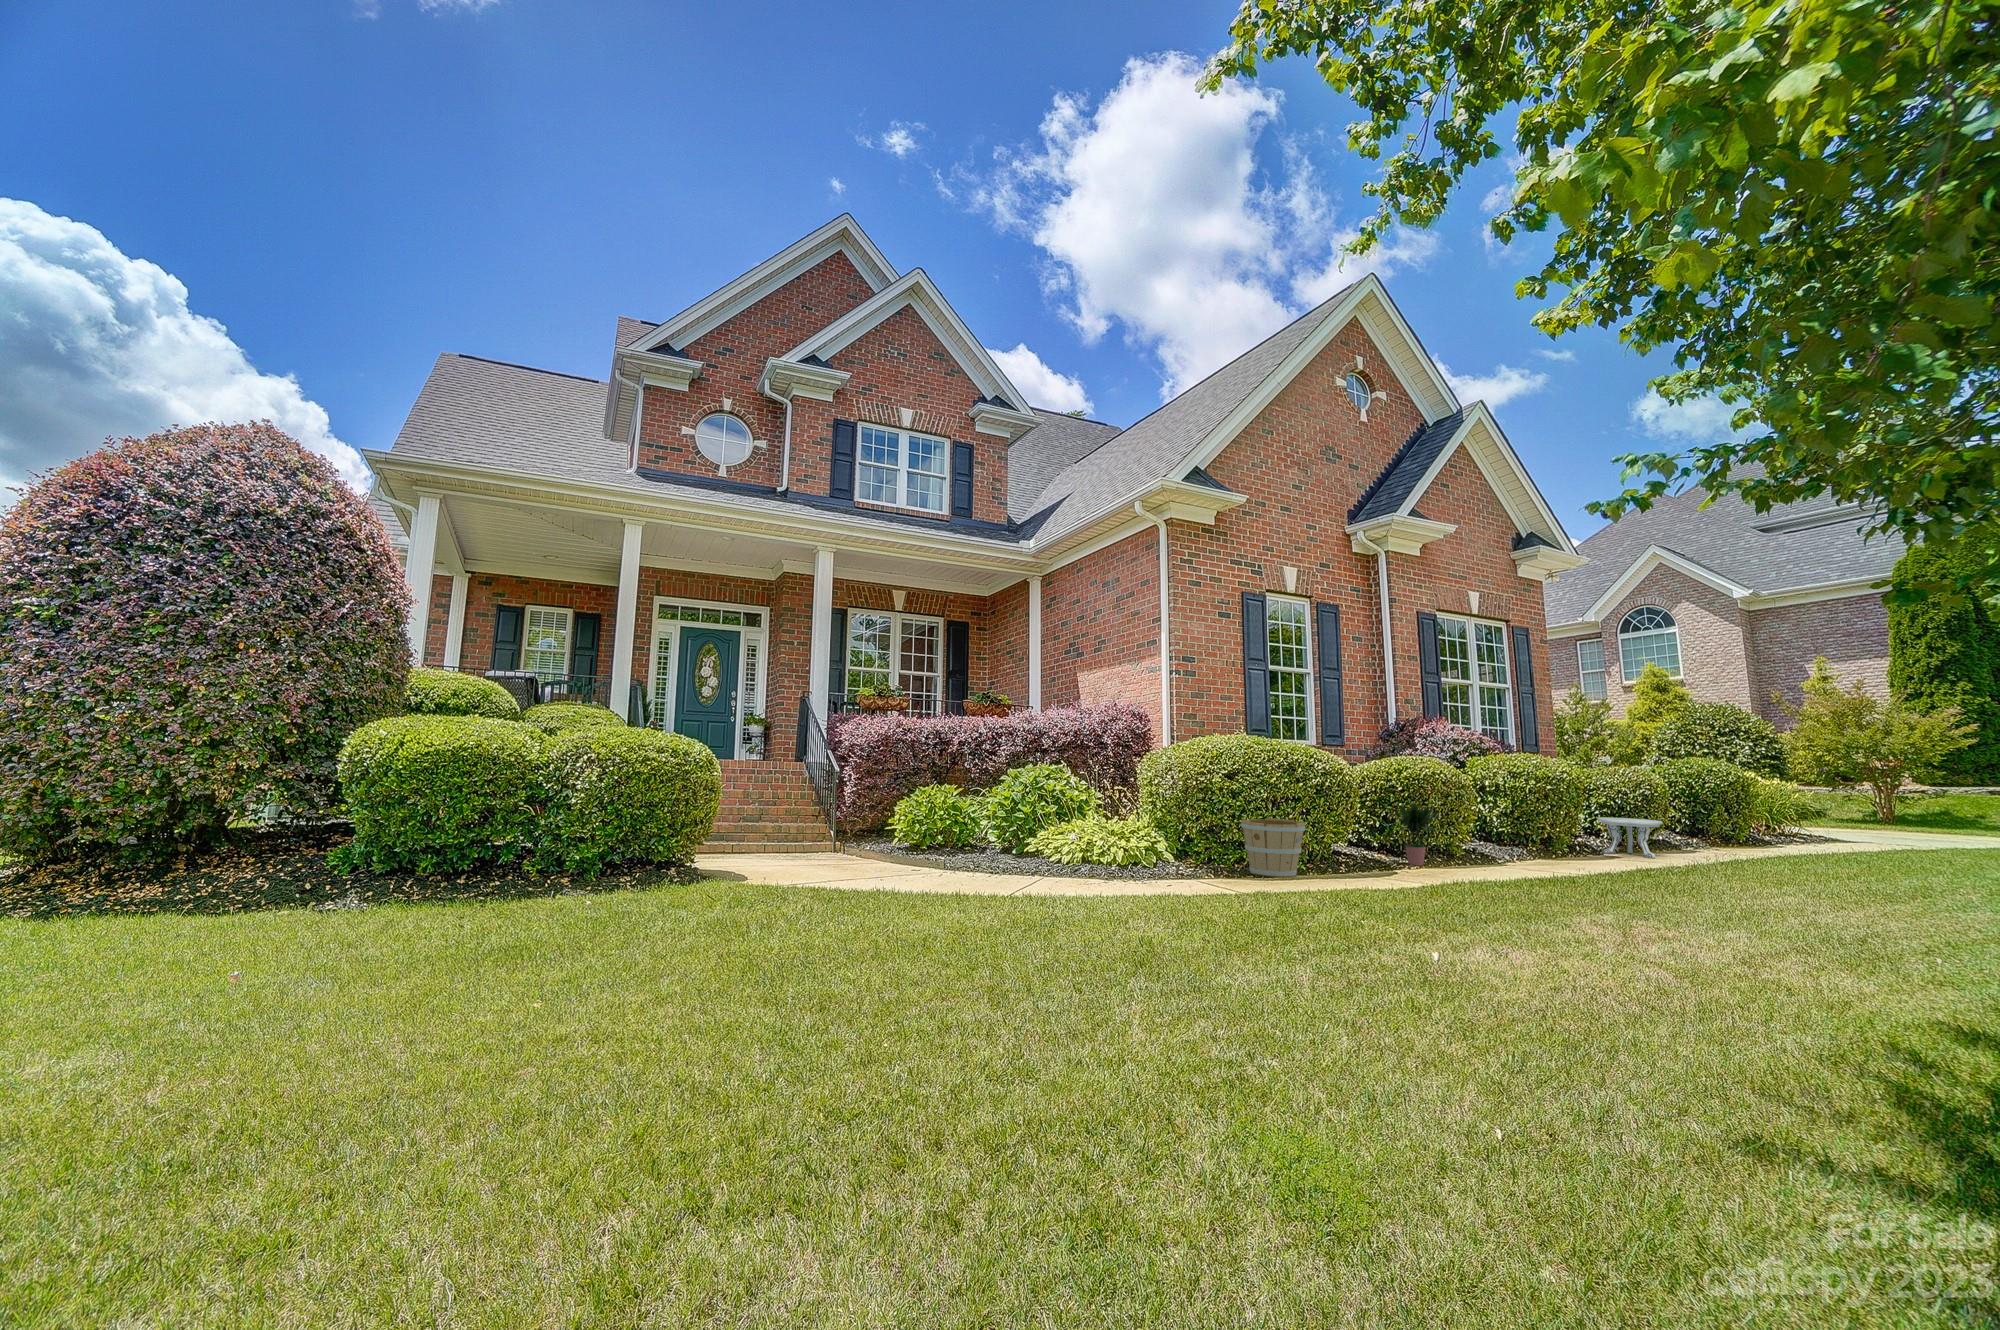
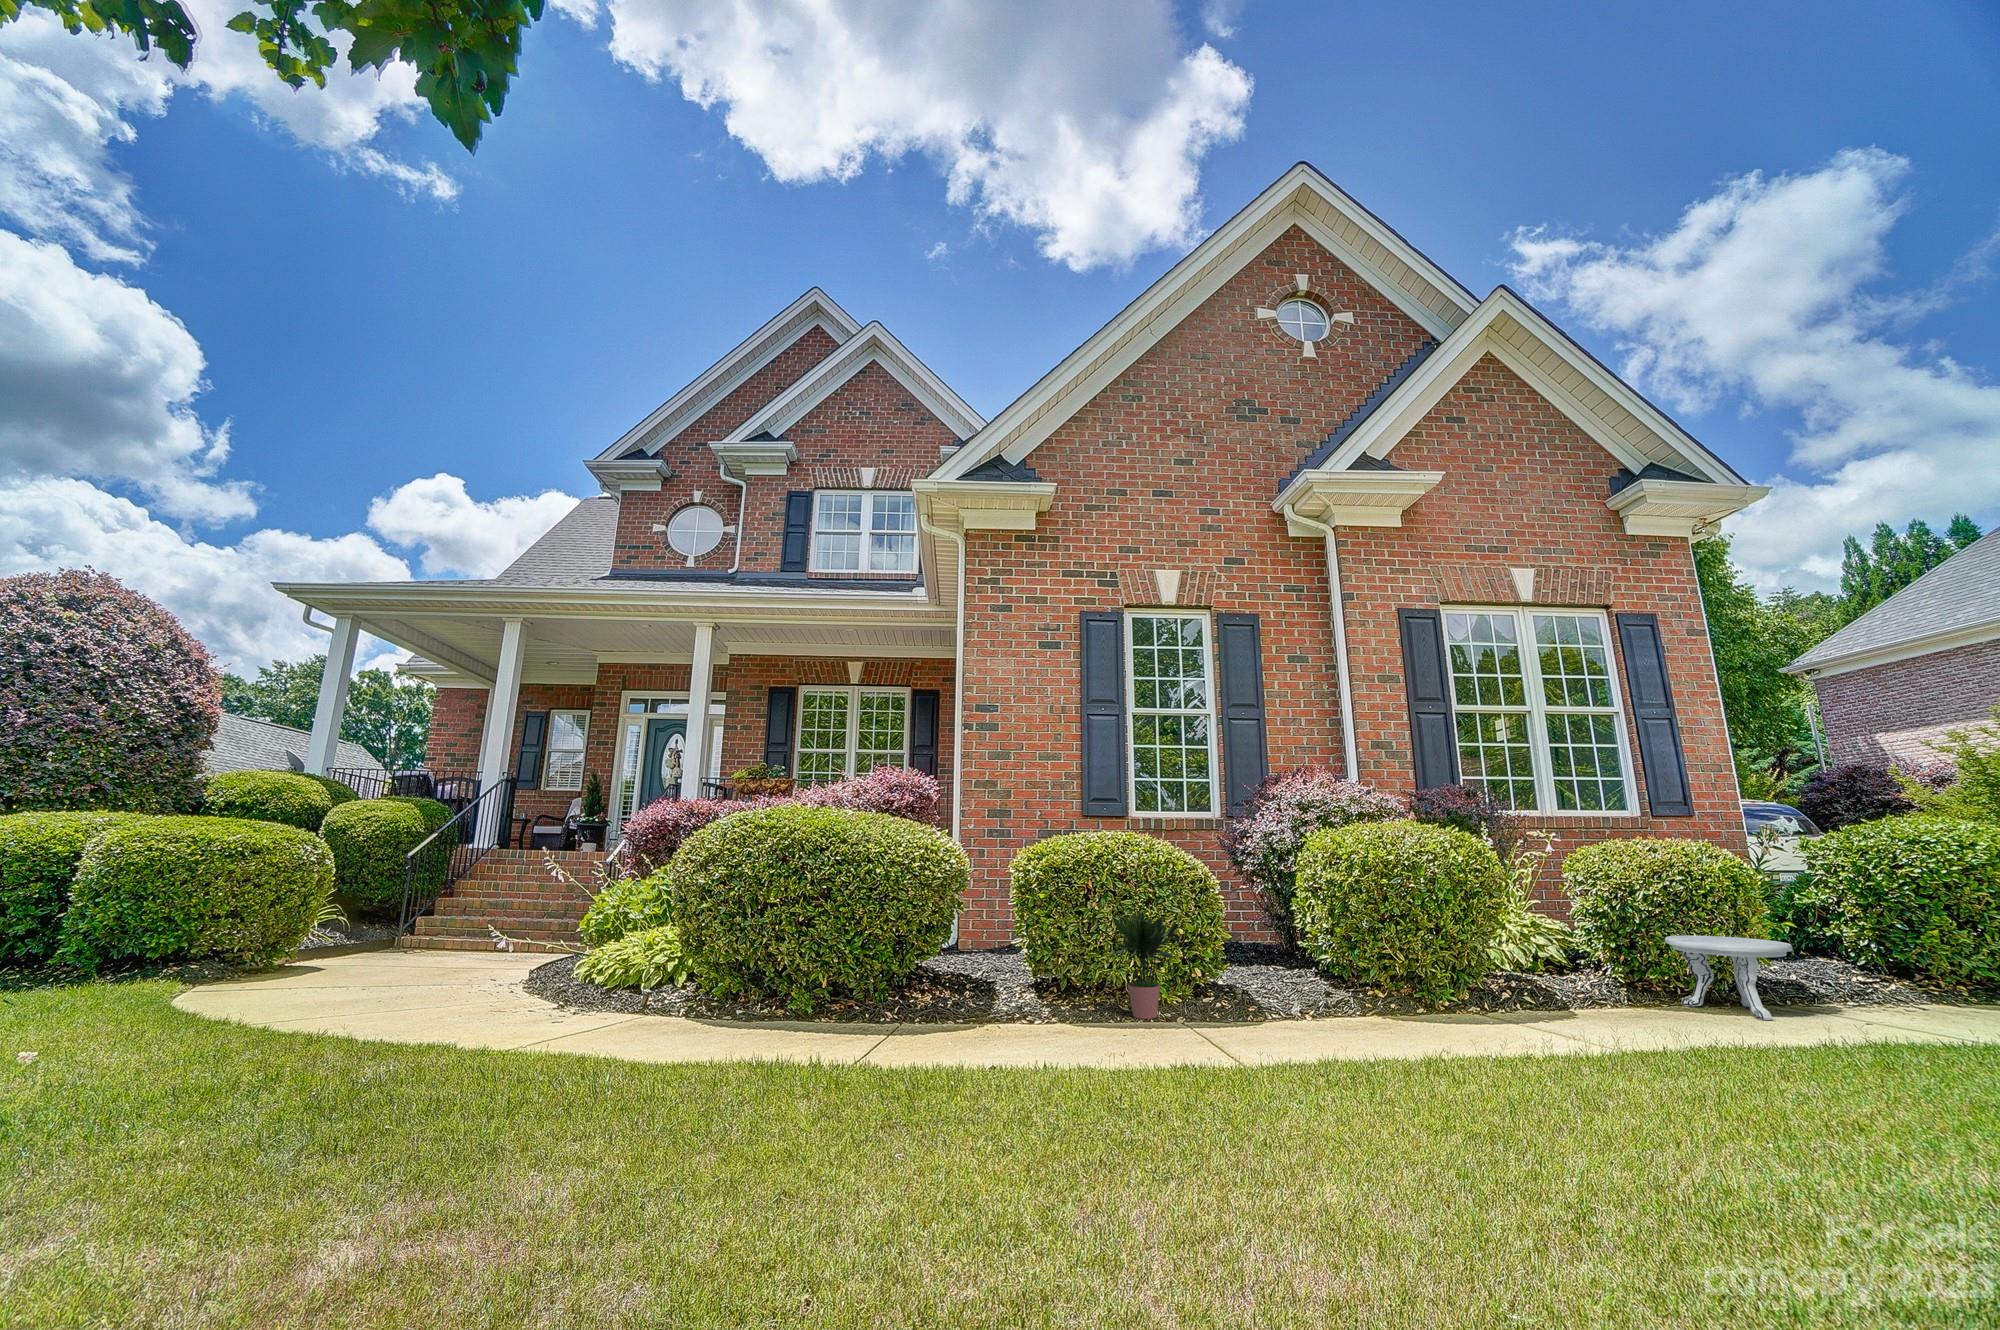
wooden bucket: present [1241,818,1305,877] -> none [756,935,854,1032]

